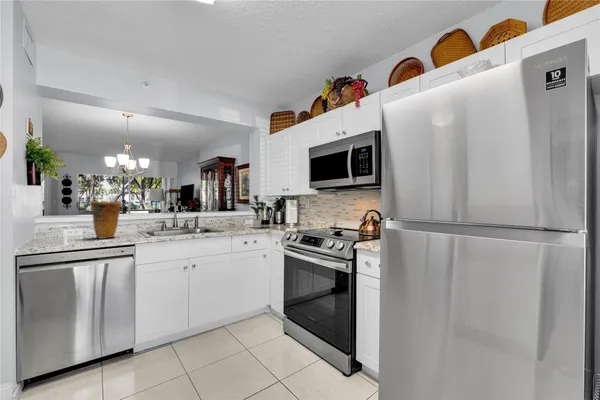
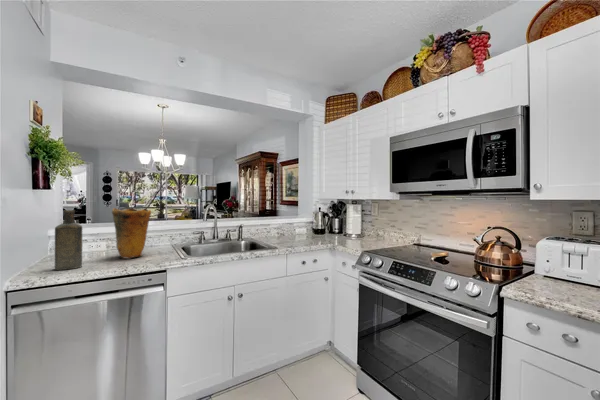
potted plant: present [247,195,266,228] -> none [297,199,336,241]
bottle: none [45,201,69,244] -> present [55,210,82,270]

